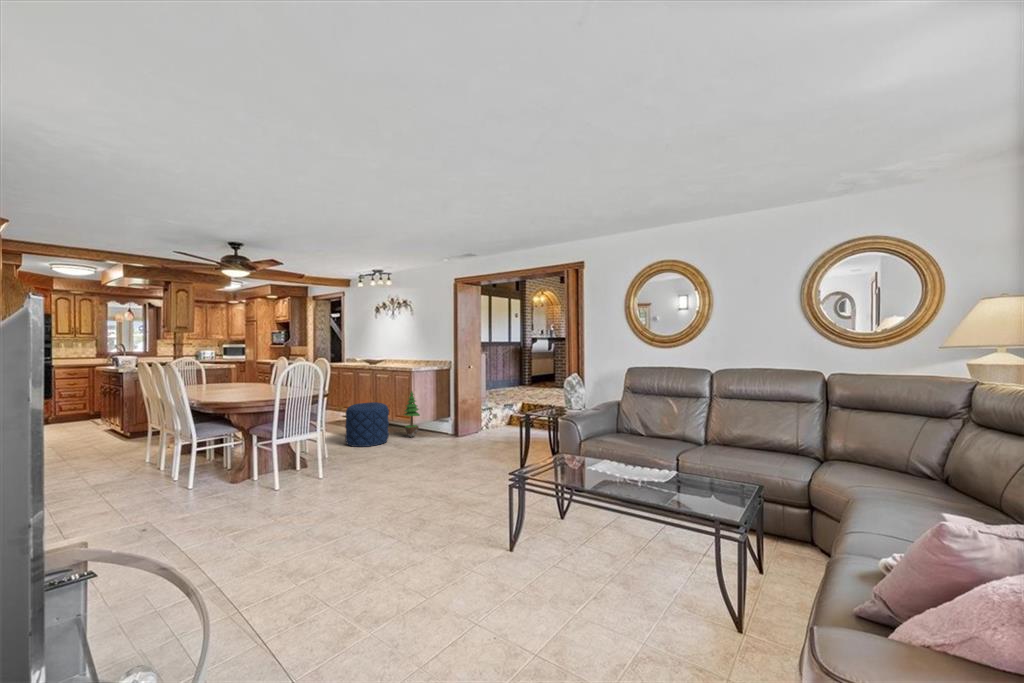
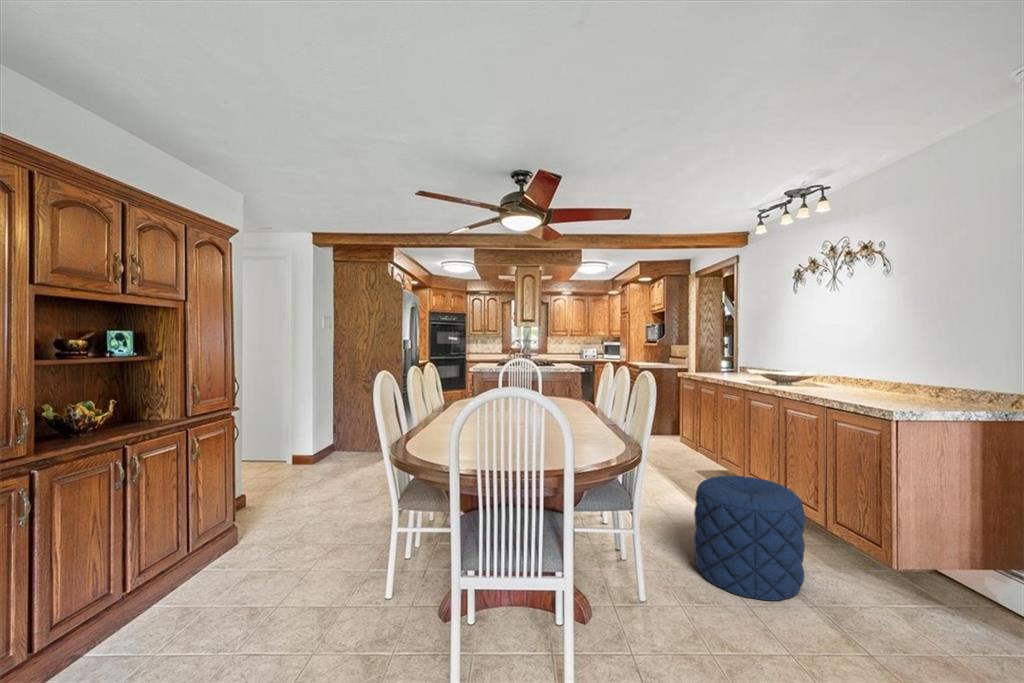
potted tree: present [404,392,420,437] -> none [852,472,911,601]

